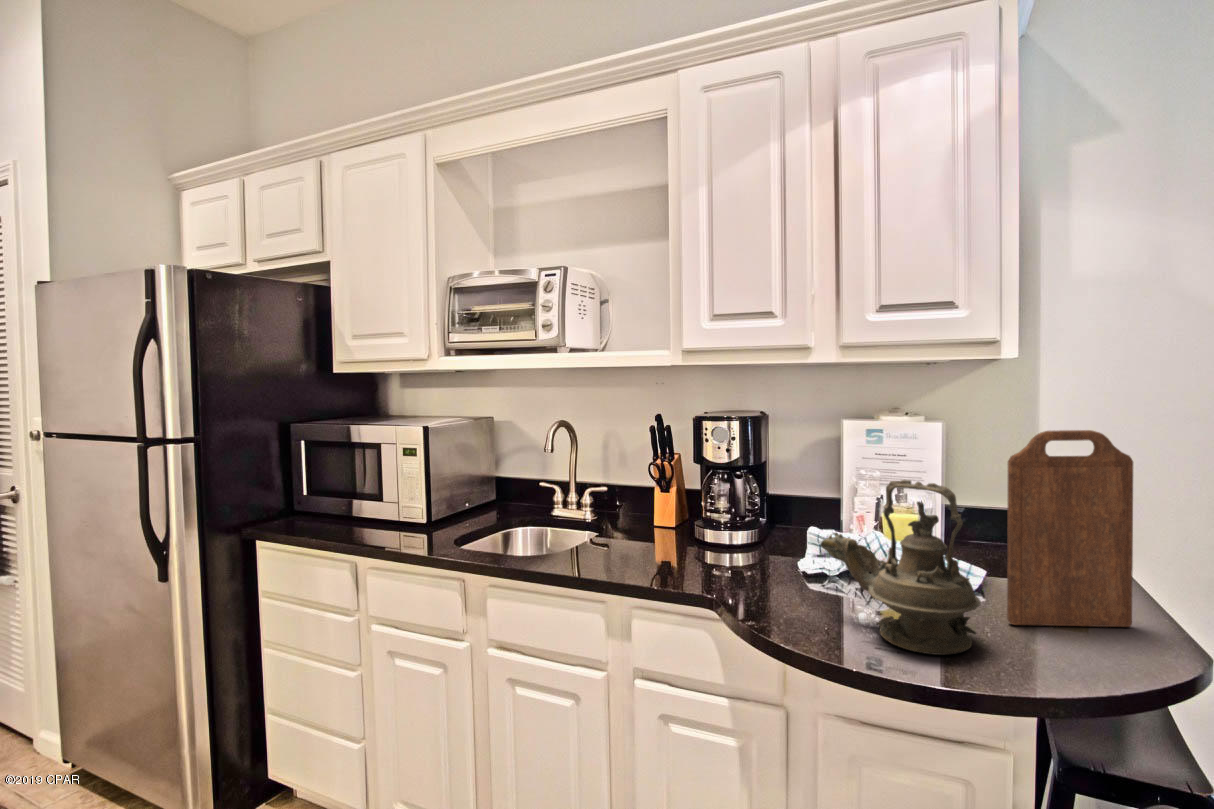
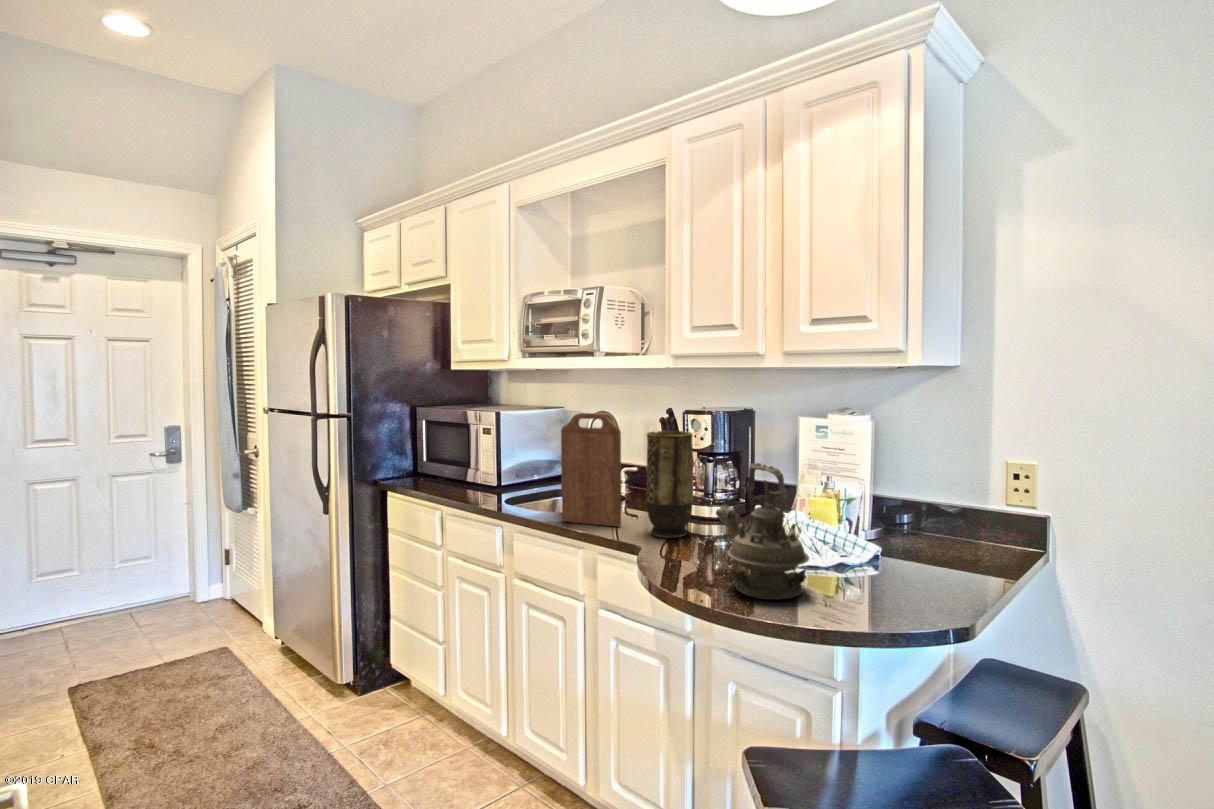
cutting board: present [1007,430,1133,627] -> present [561,413,621,527]
vase: none [679,442,736,576] -> present [646,431,693,537]

